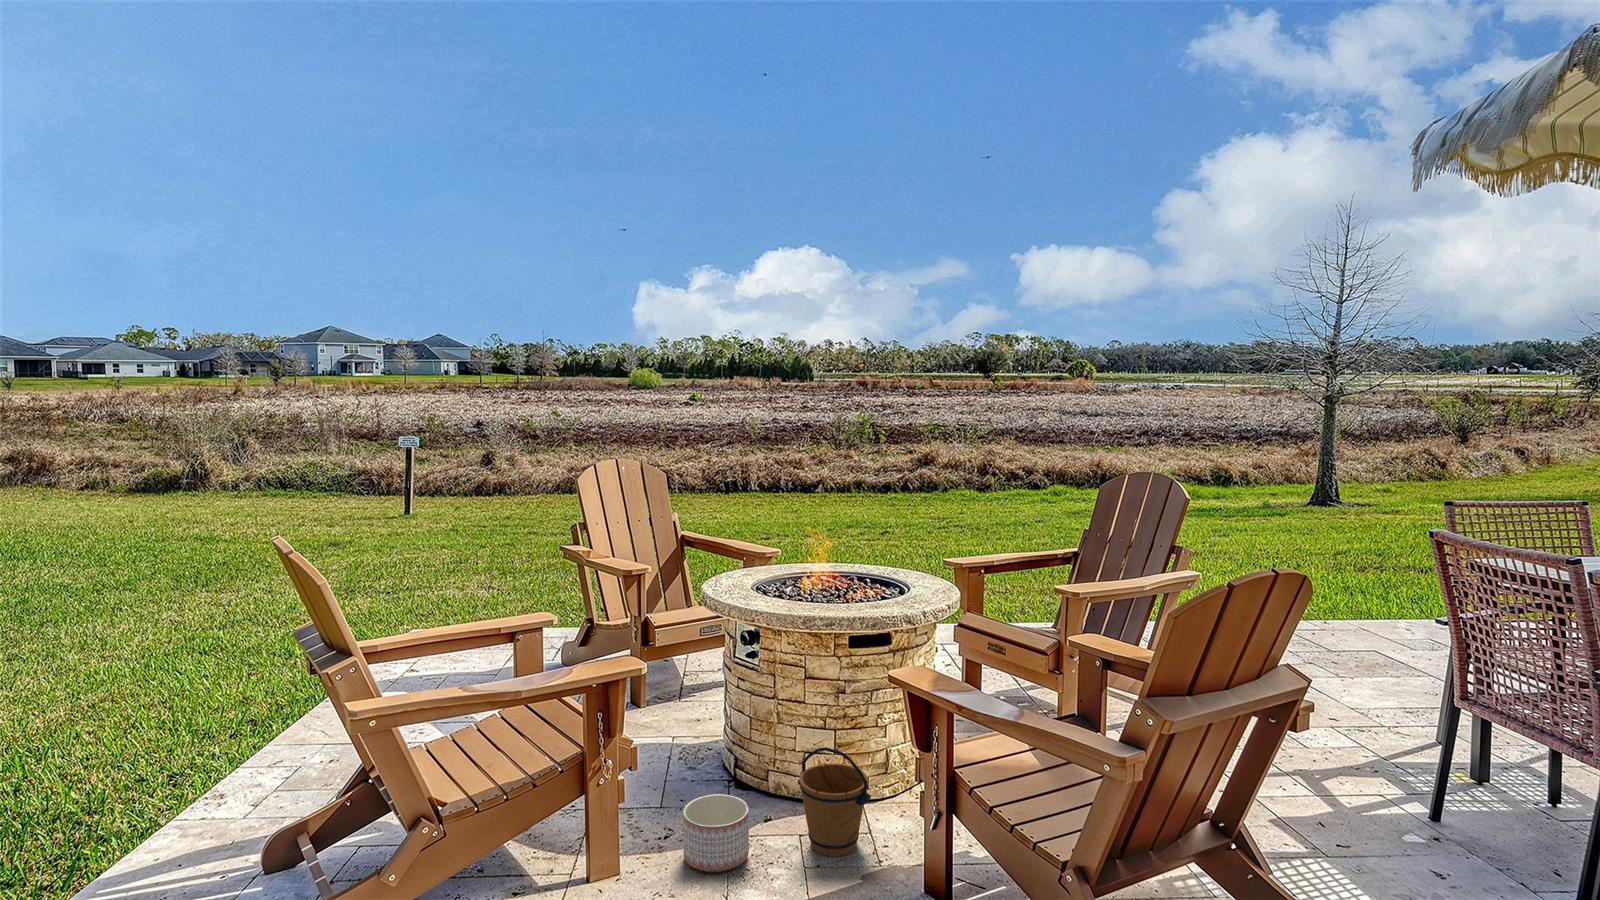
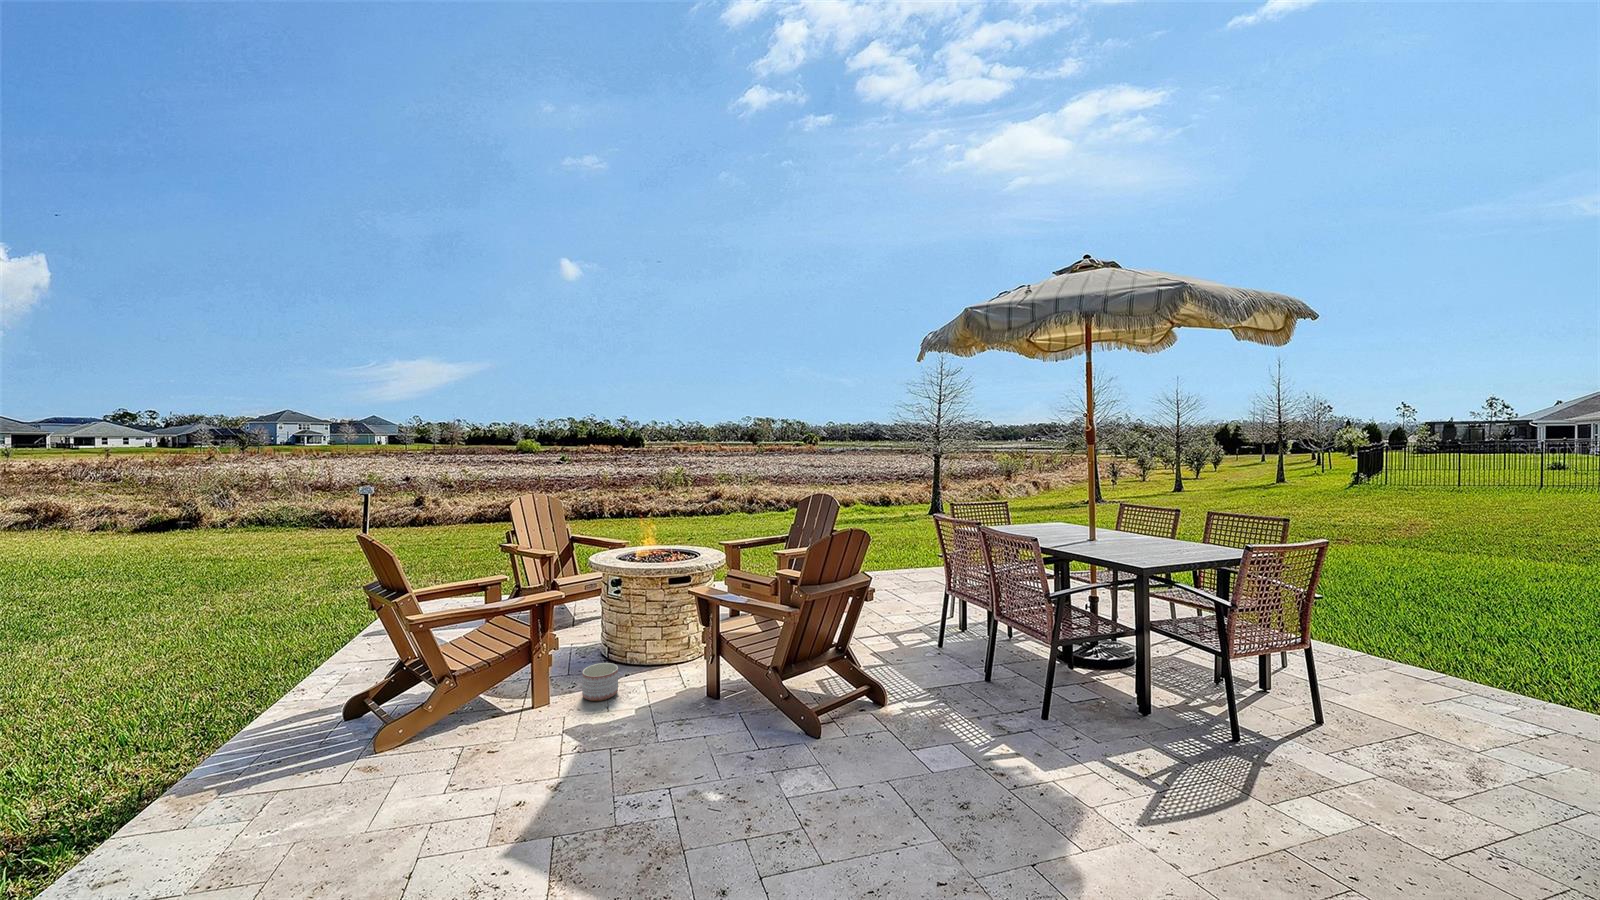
bucket: present [798,747,871,857] -> none [644,633,682,688]

